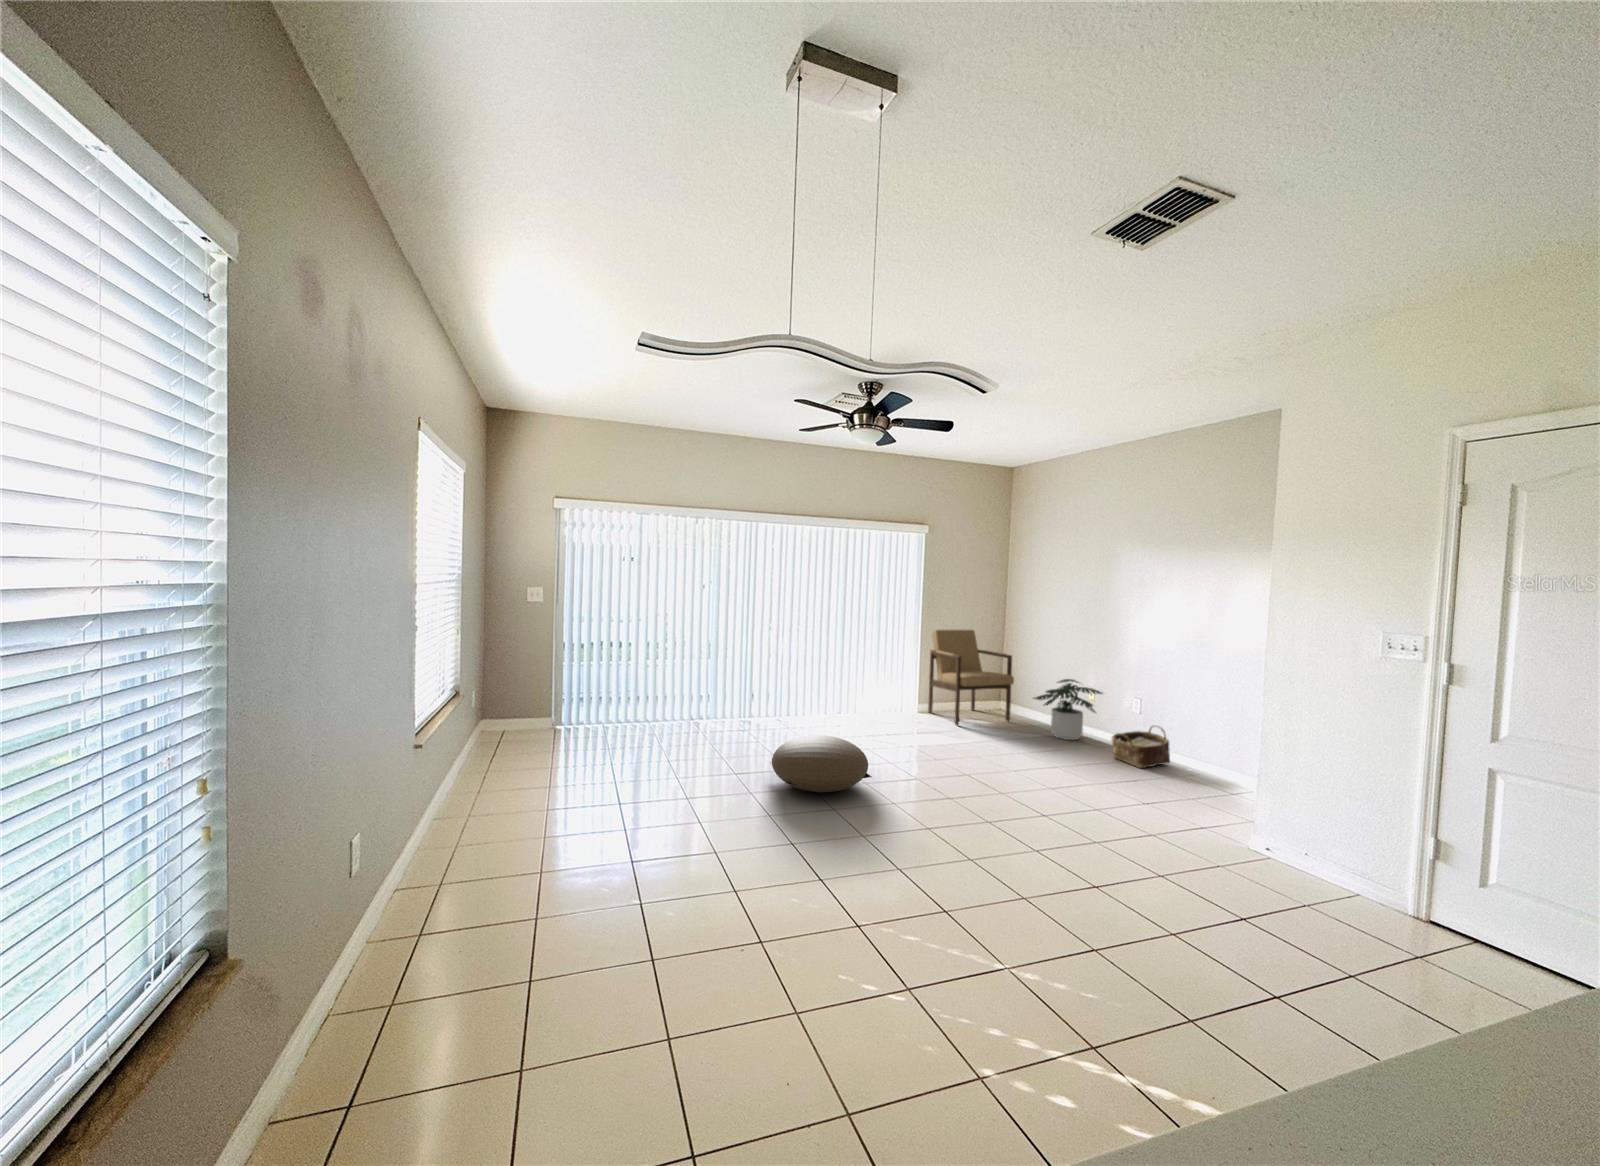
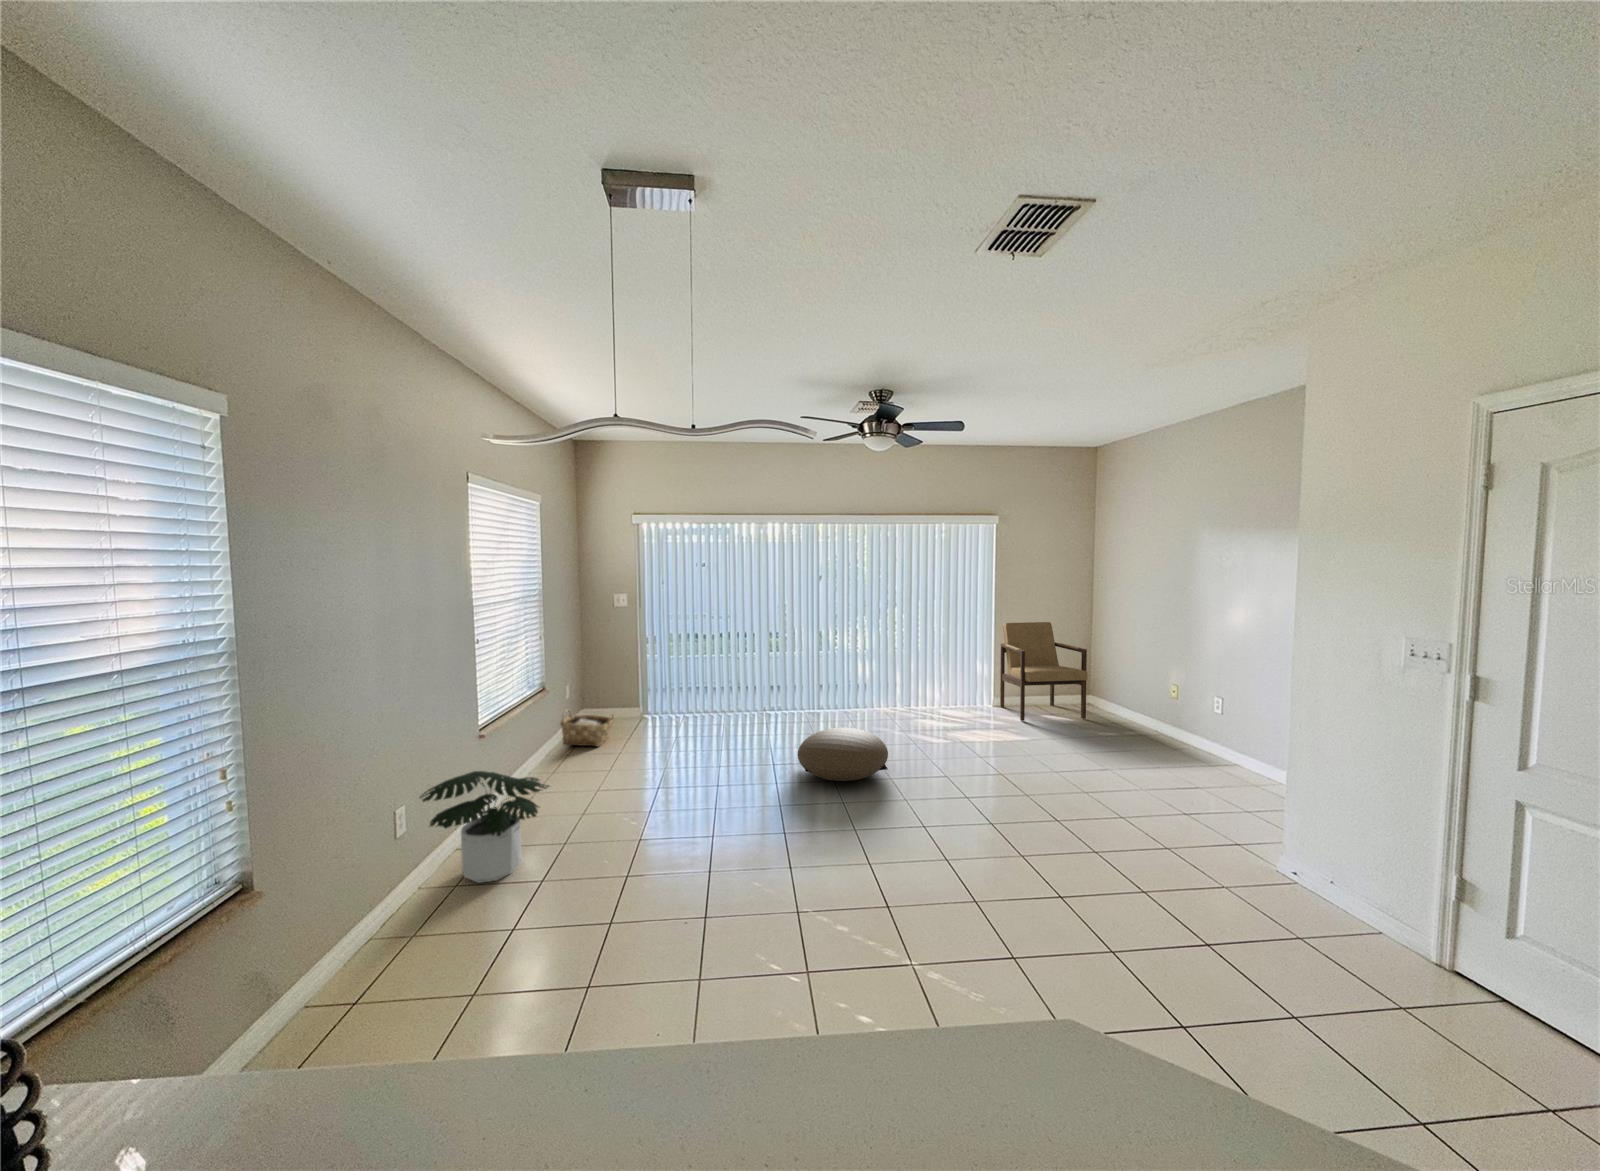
potted plant: present [1034,679,1102,740] -> present [420,771,549,883]
woven basket: present [1112,726,1170,768] -> present [560,709,614,746]

